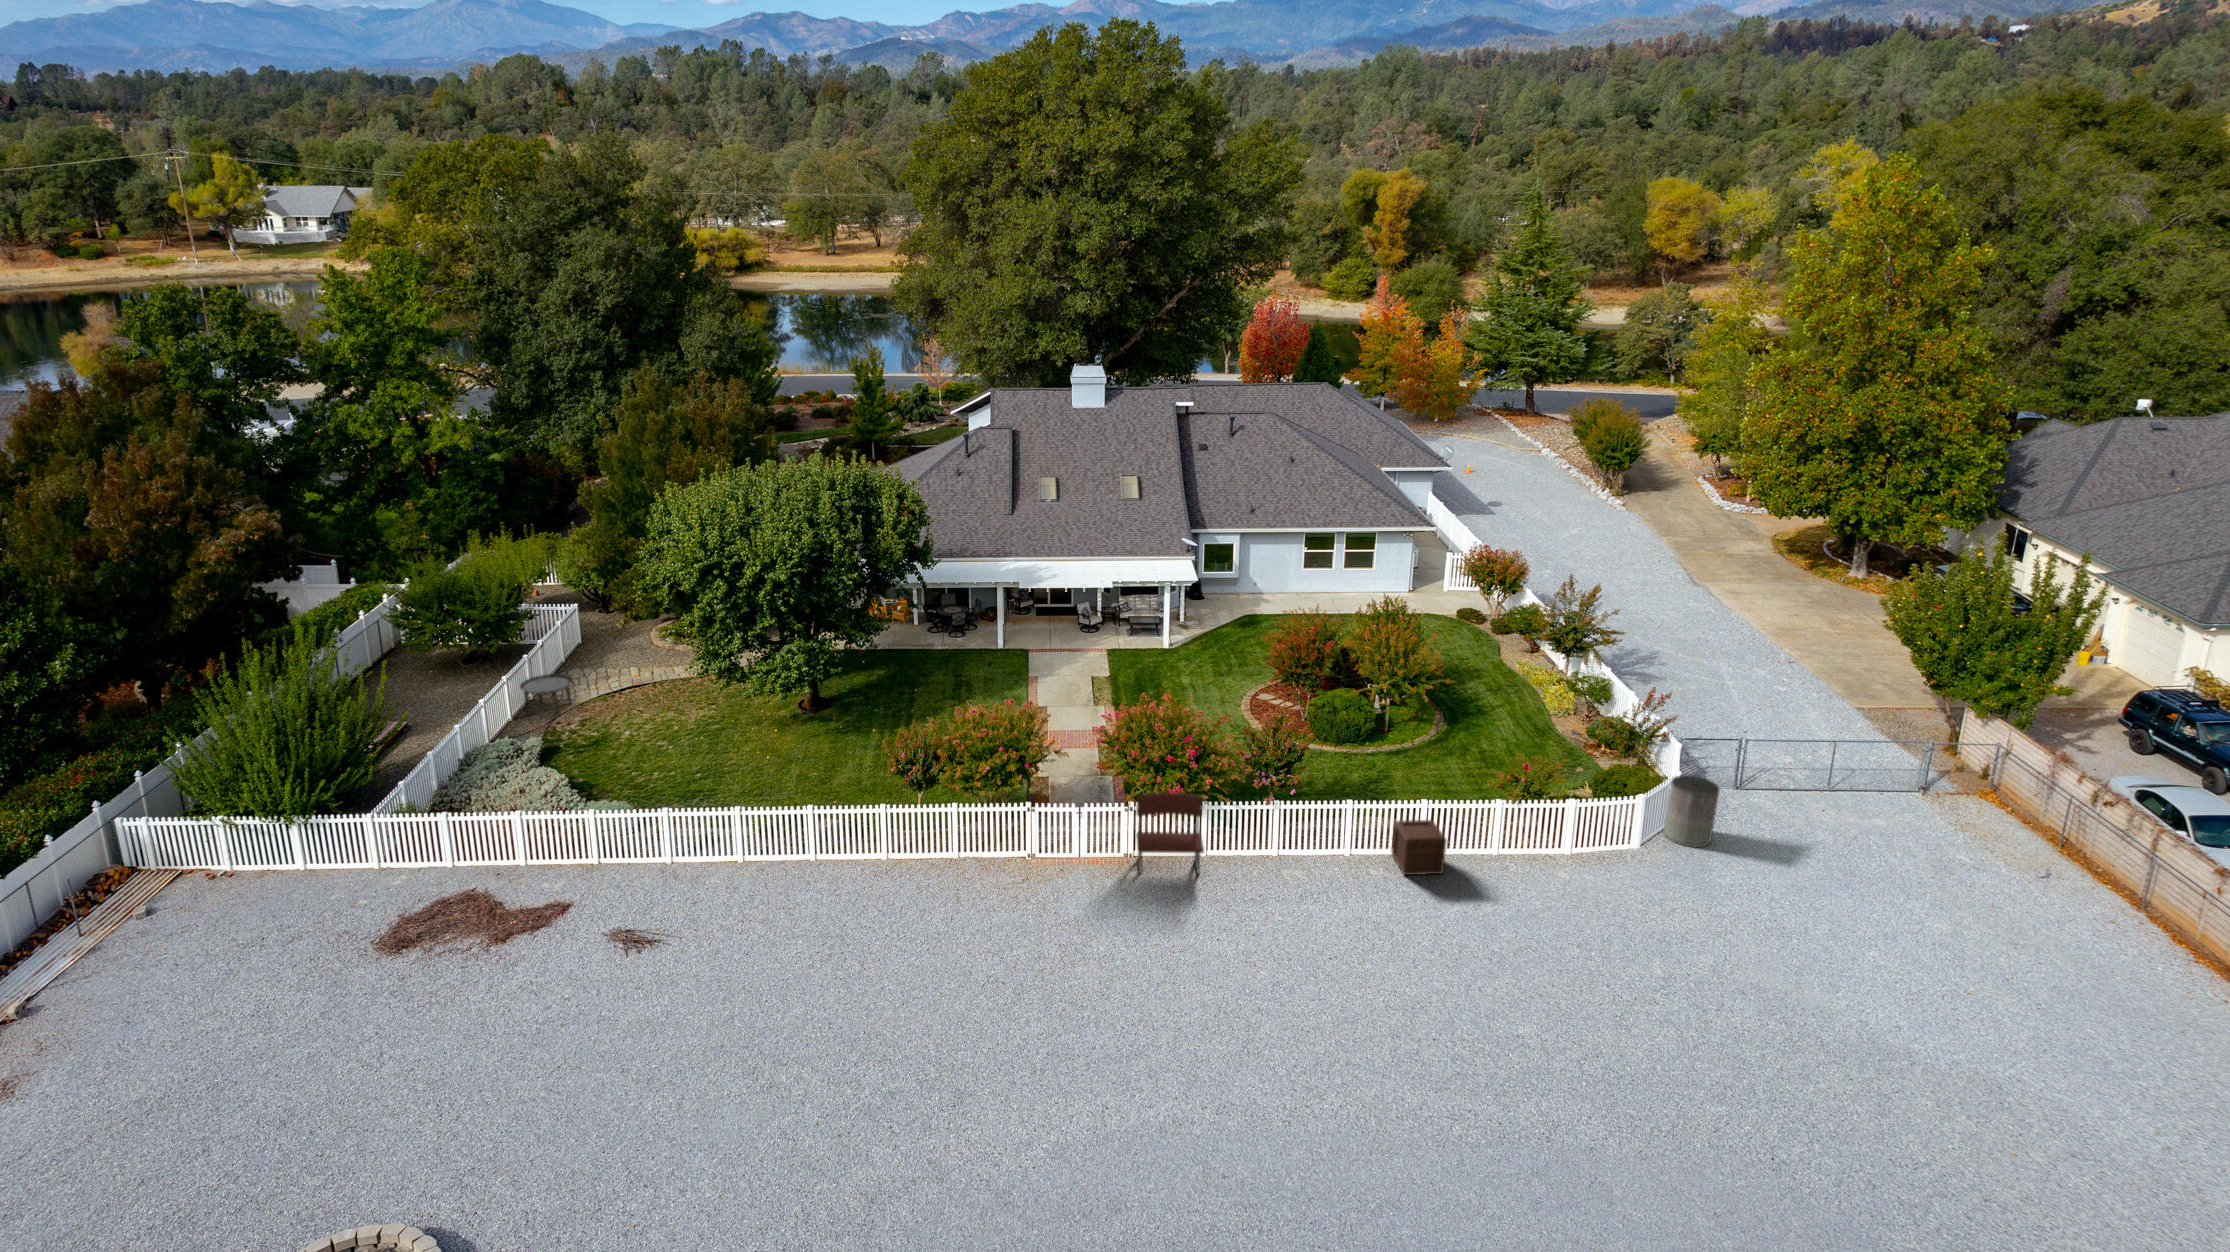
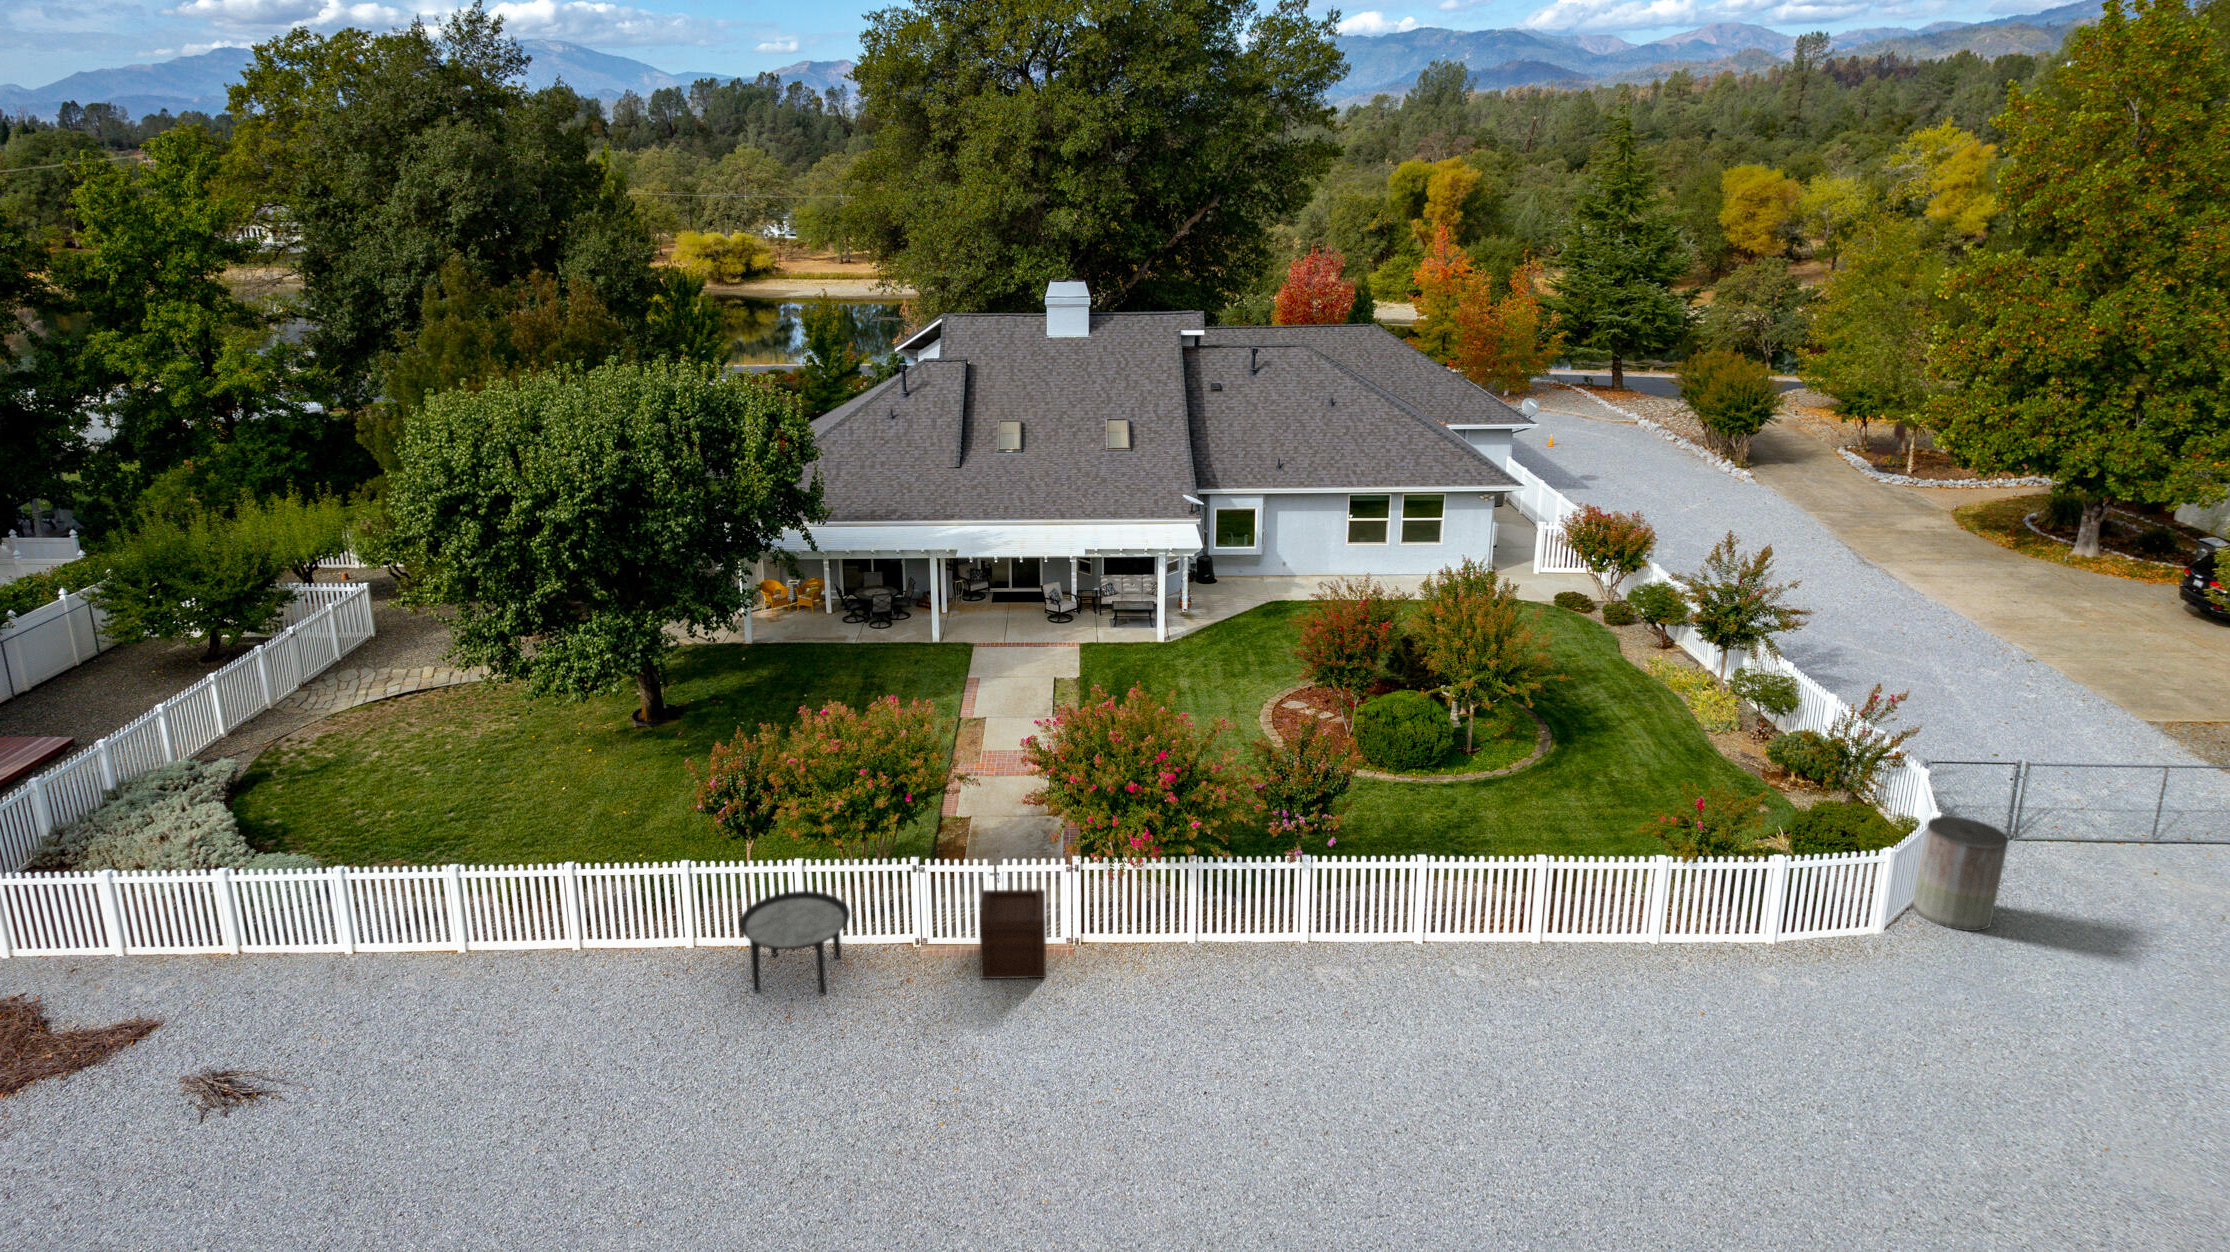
round table: present [520,674,572,716] -> present [739,891,850,995]
bench: present [1136,792,1204,873] -> present [1869,423,1906,473]
wooden crate: present [1391,820,1446,875] -> present [980,889,1046,979]

